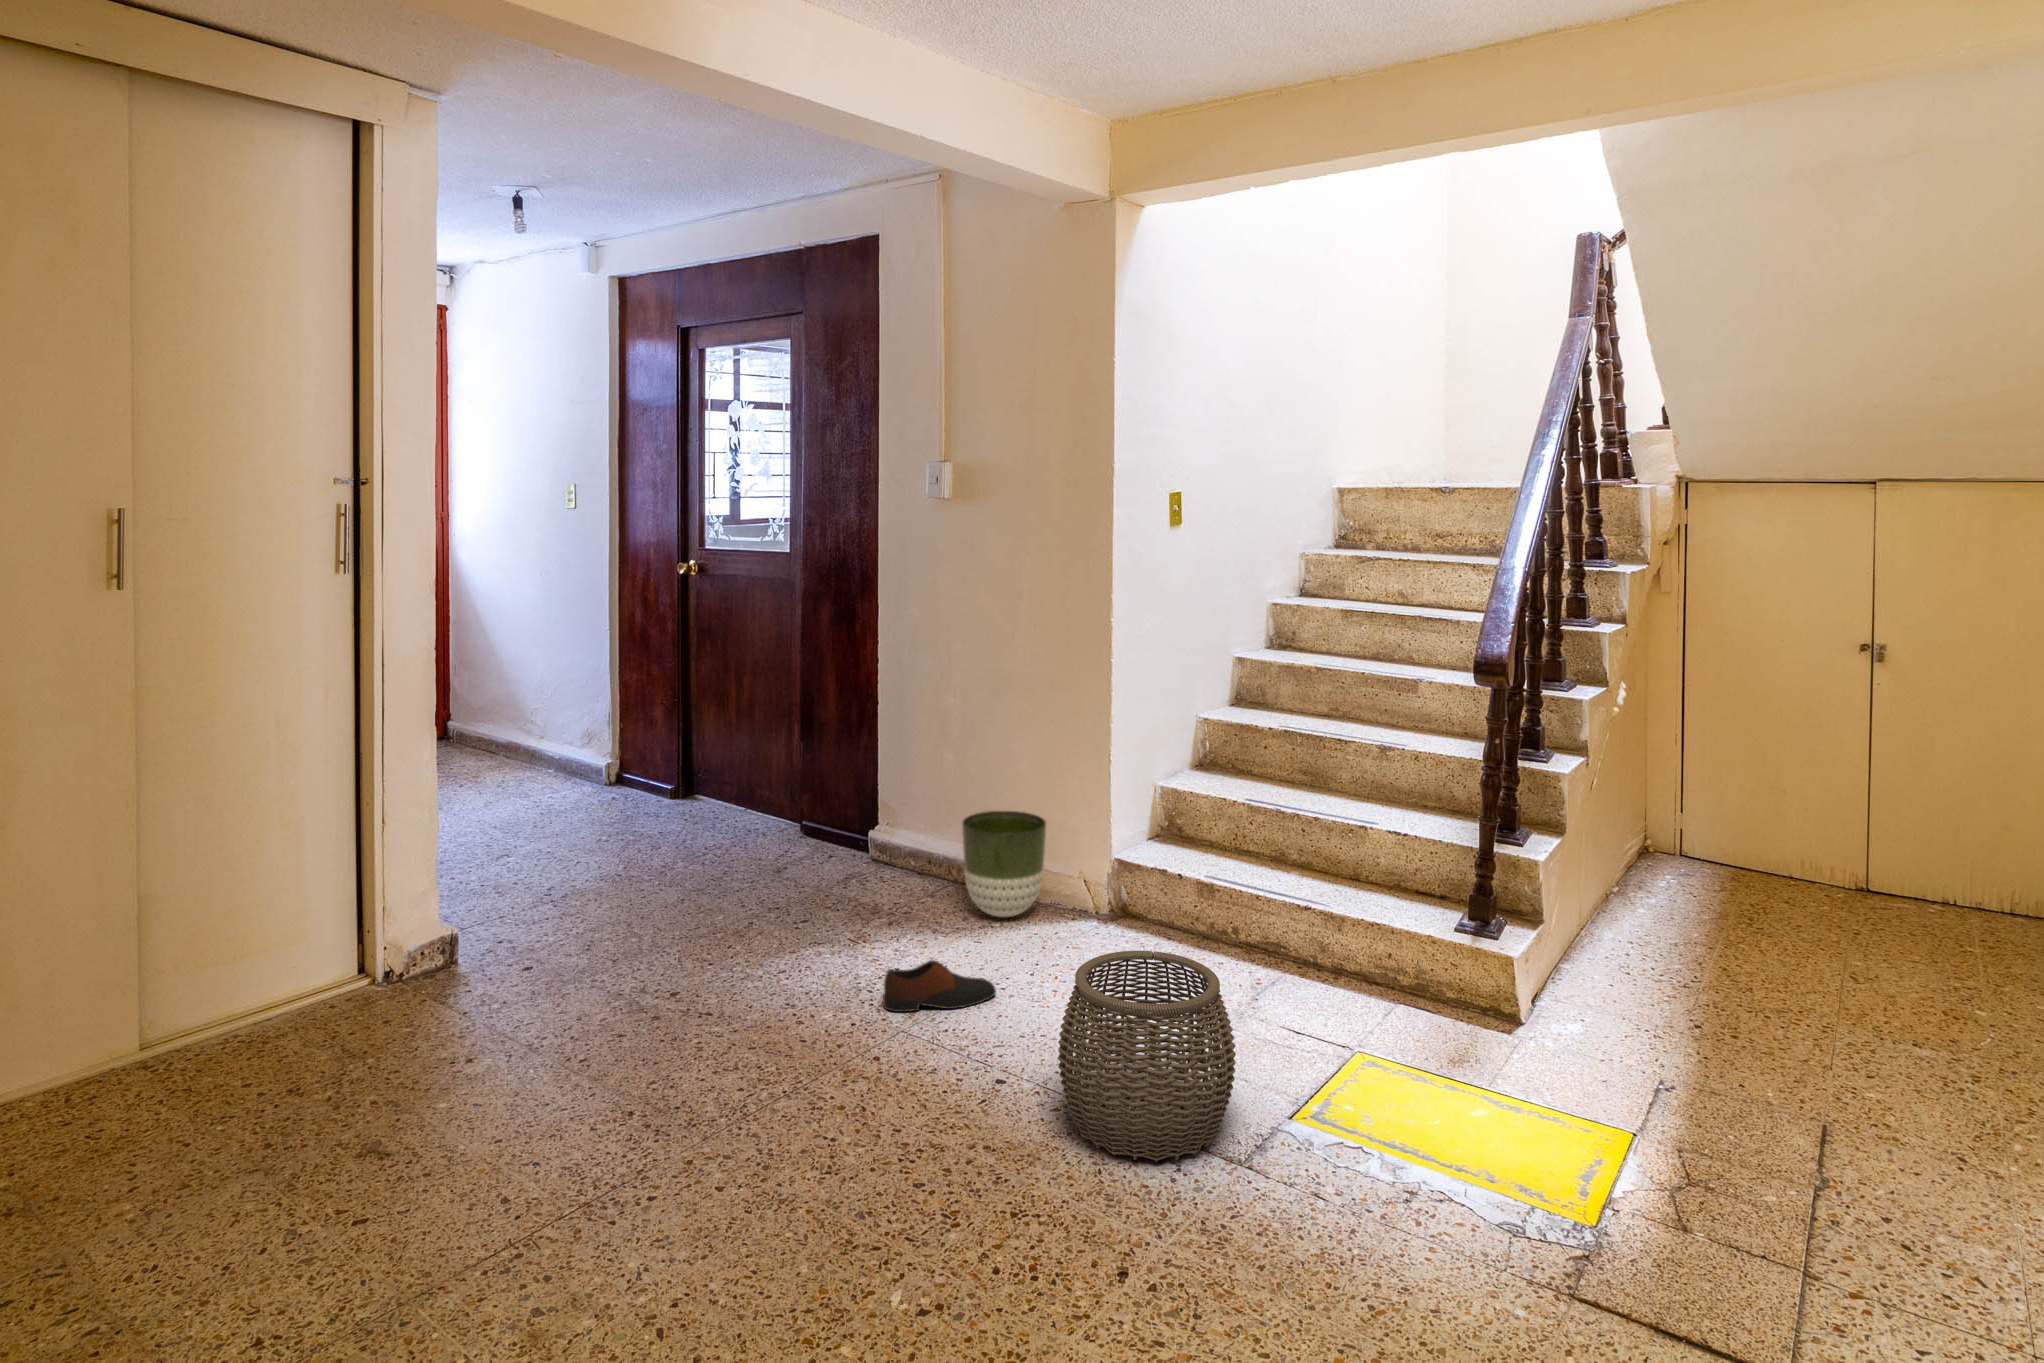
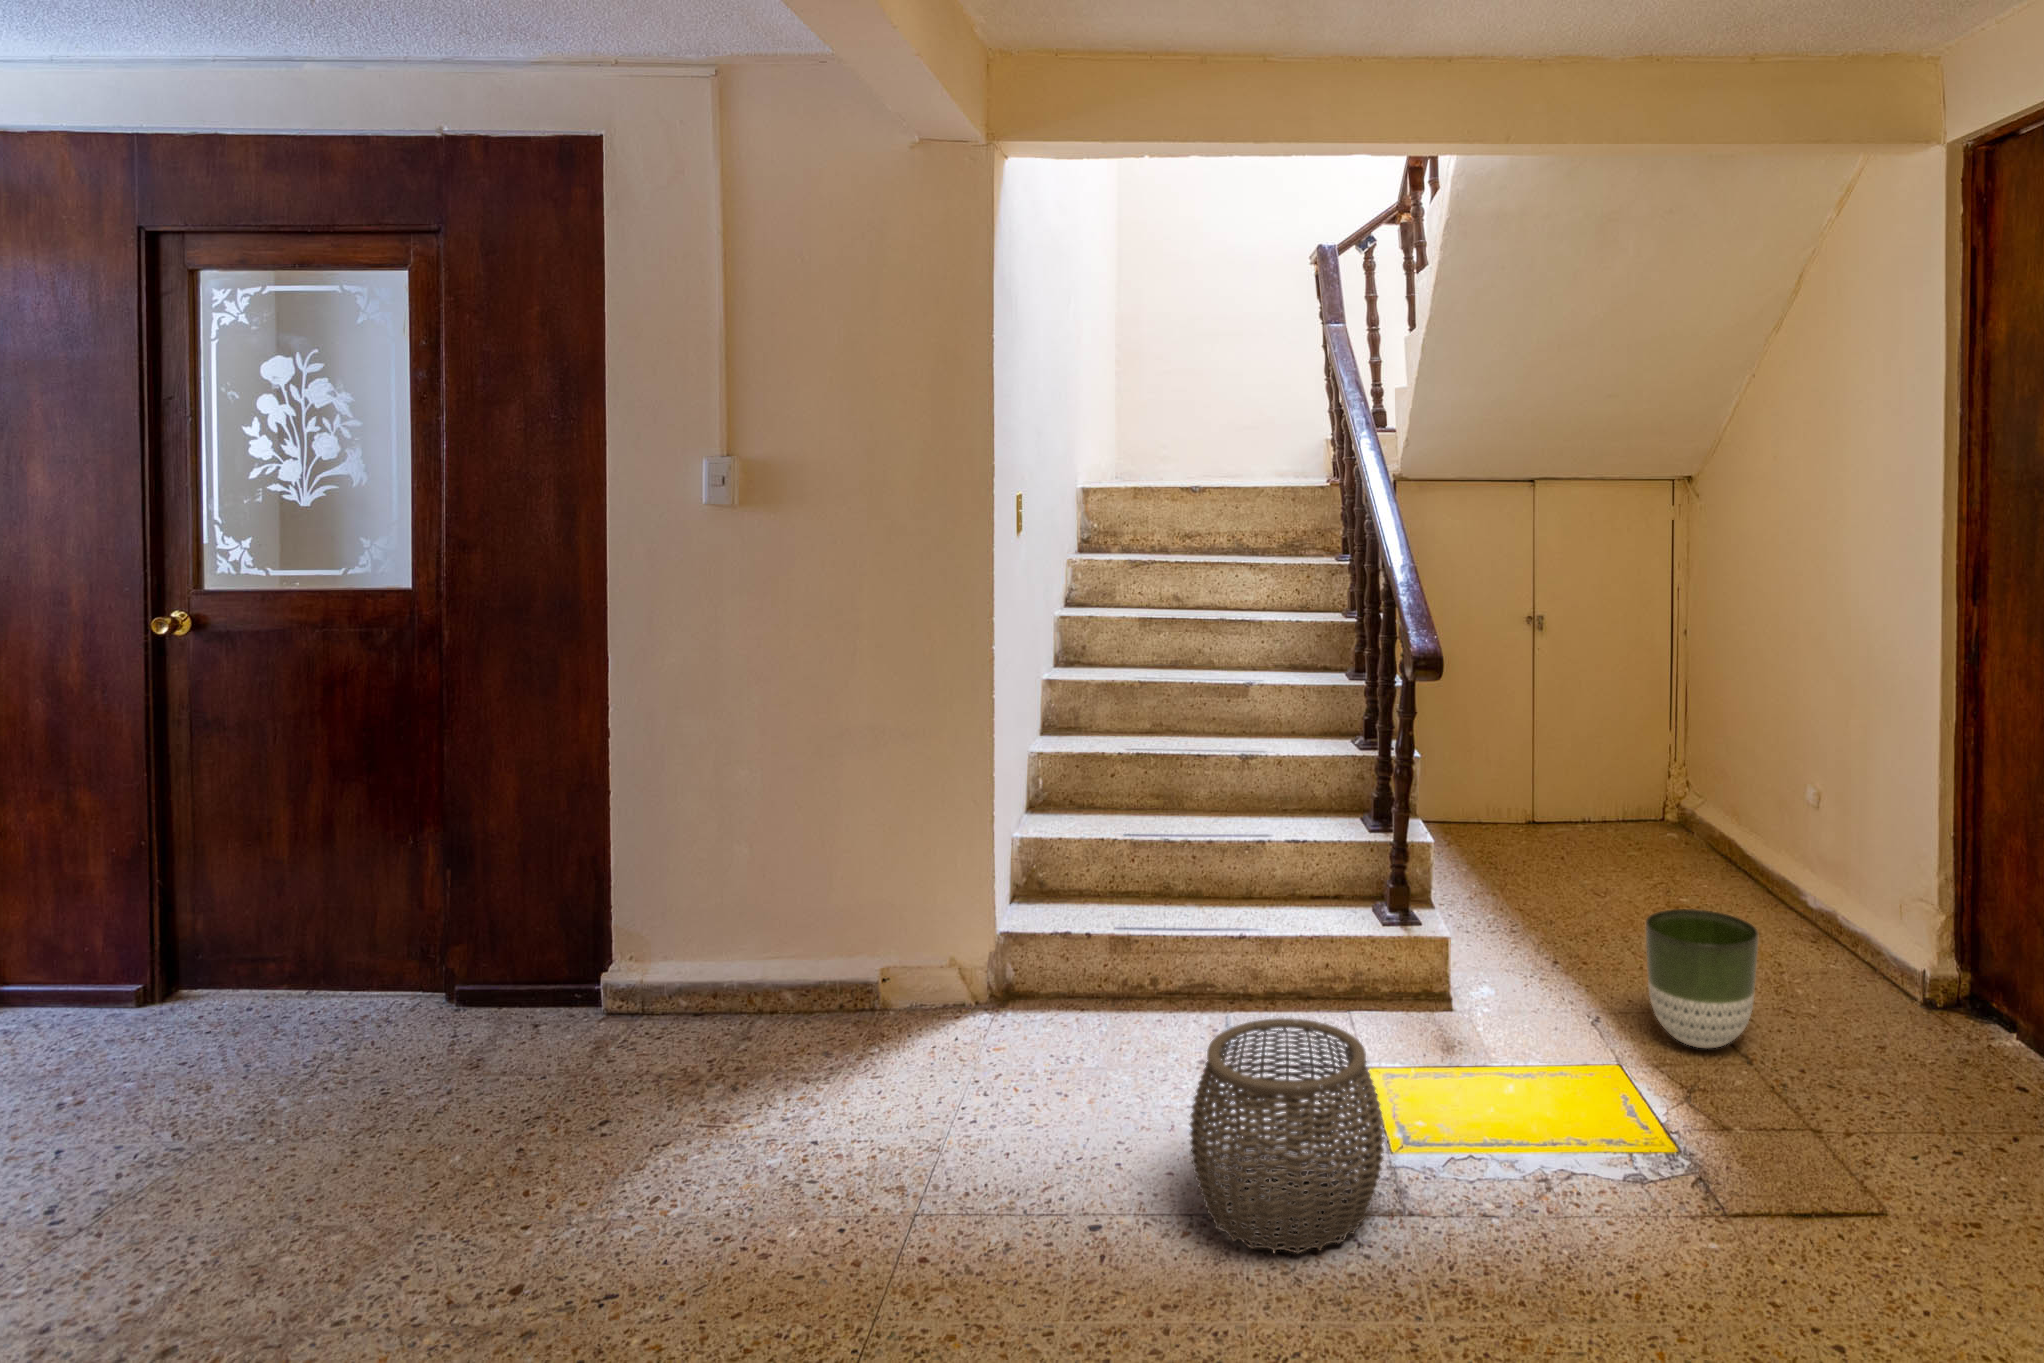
planter: present [962,811,1046,917] -> present [1646,909,1758,1048]
shoe: present [883,960,996,1012] -> none [860,1112,979,1194]

